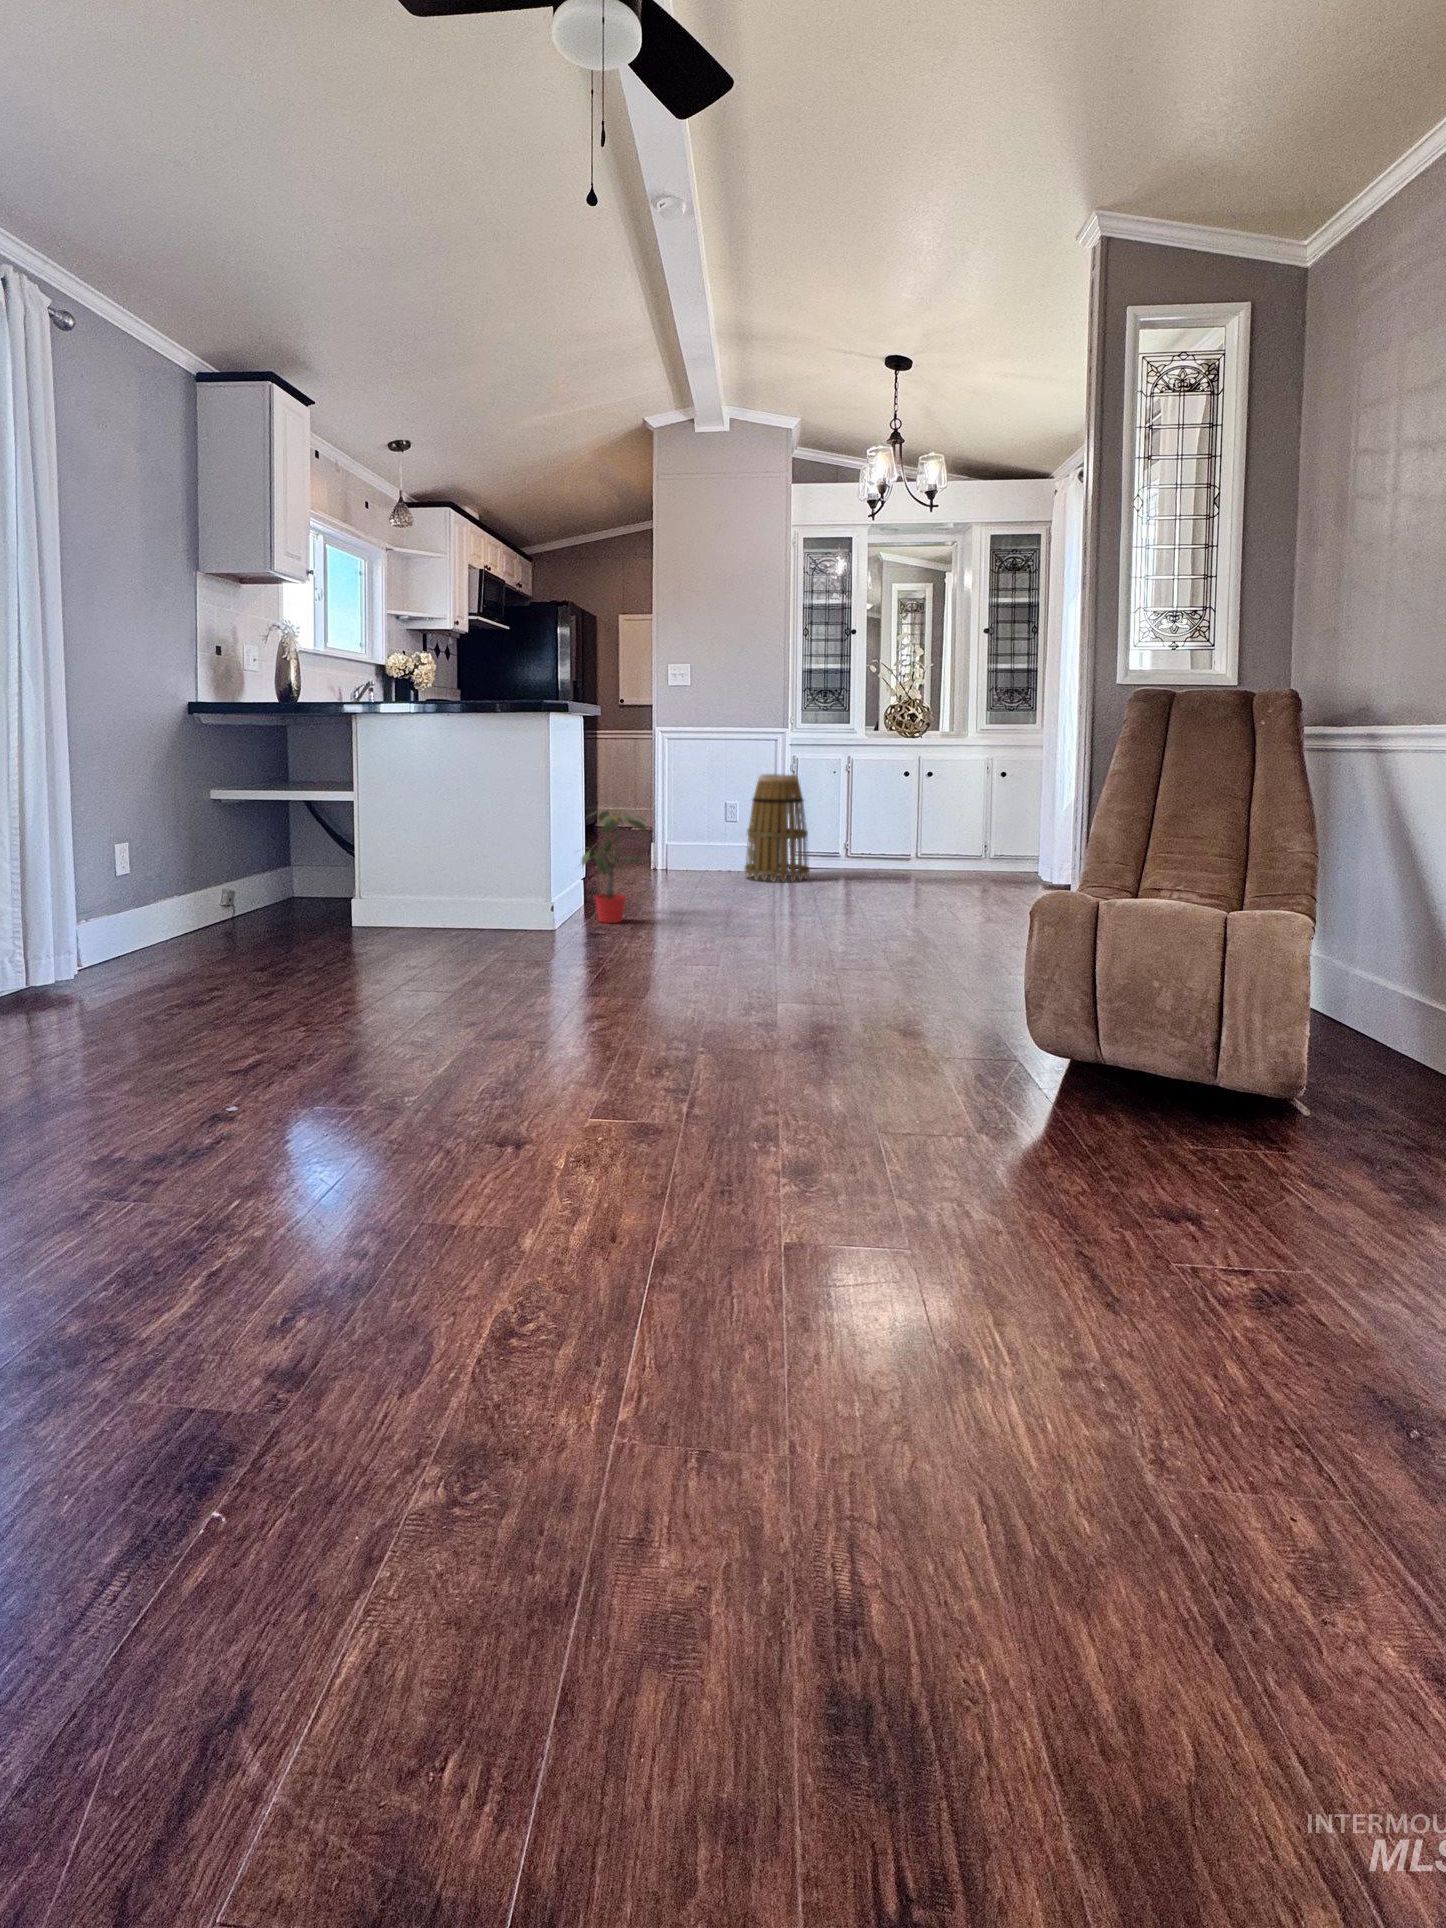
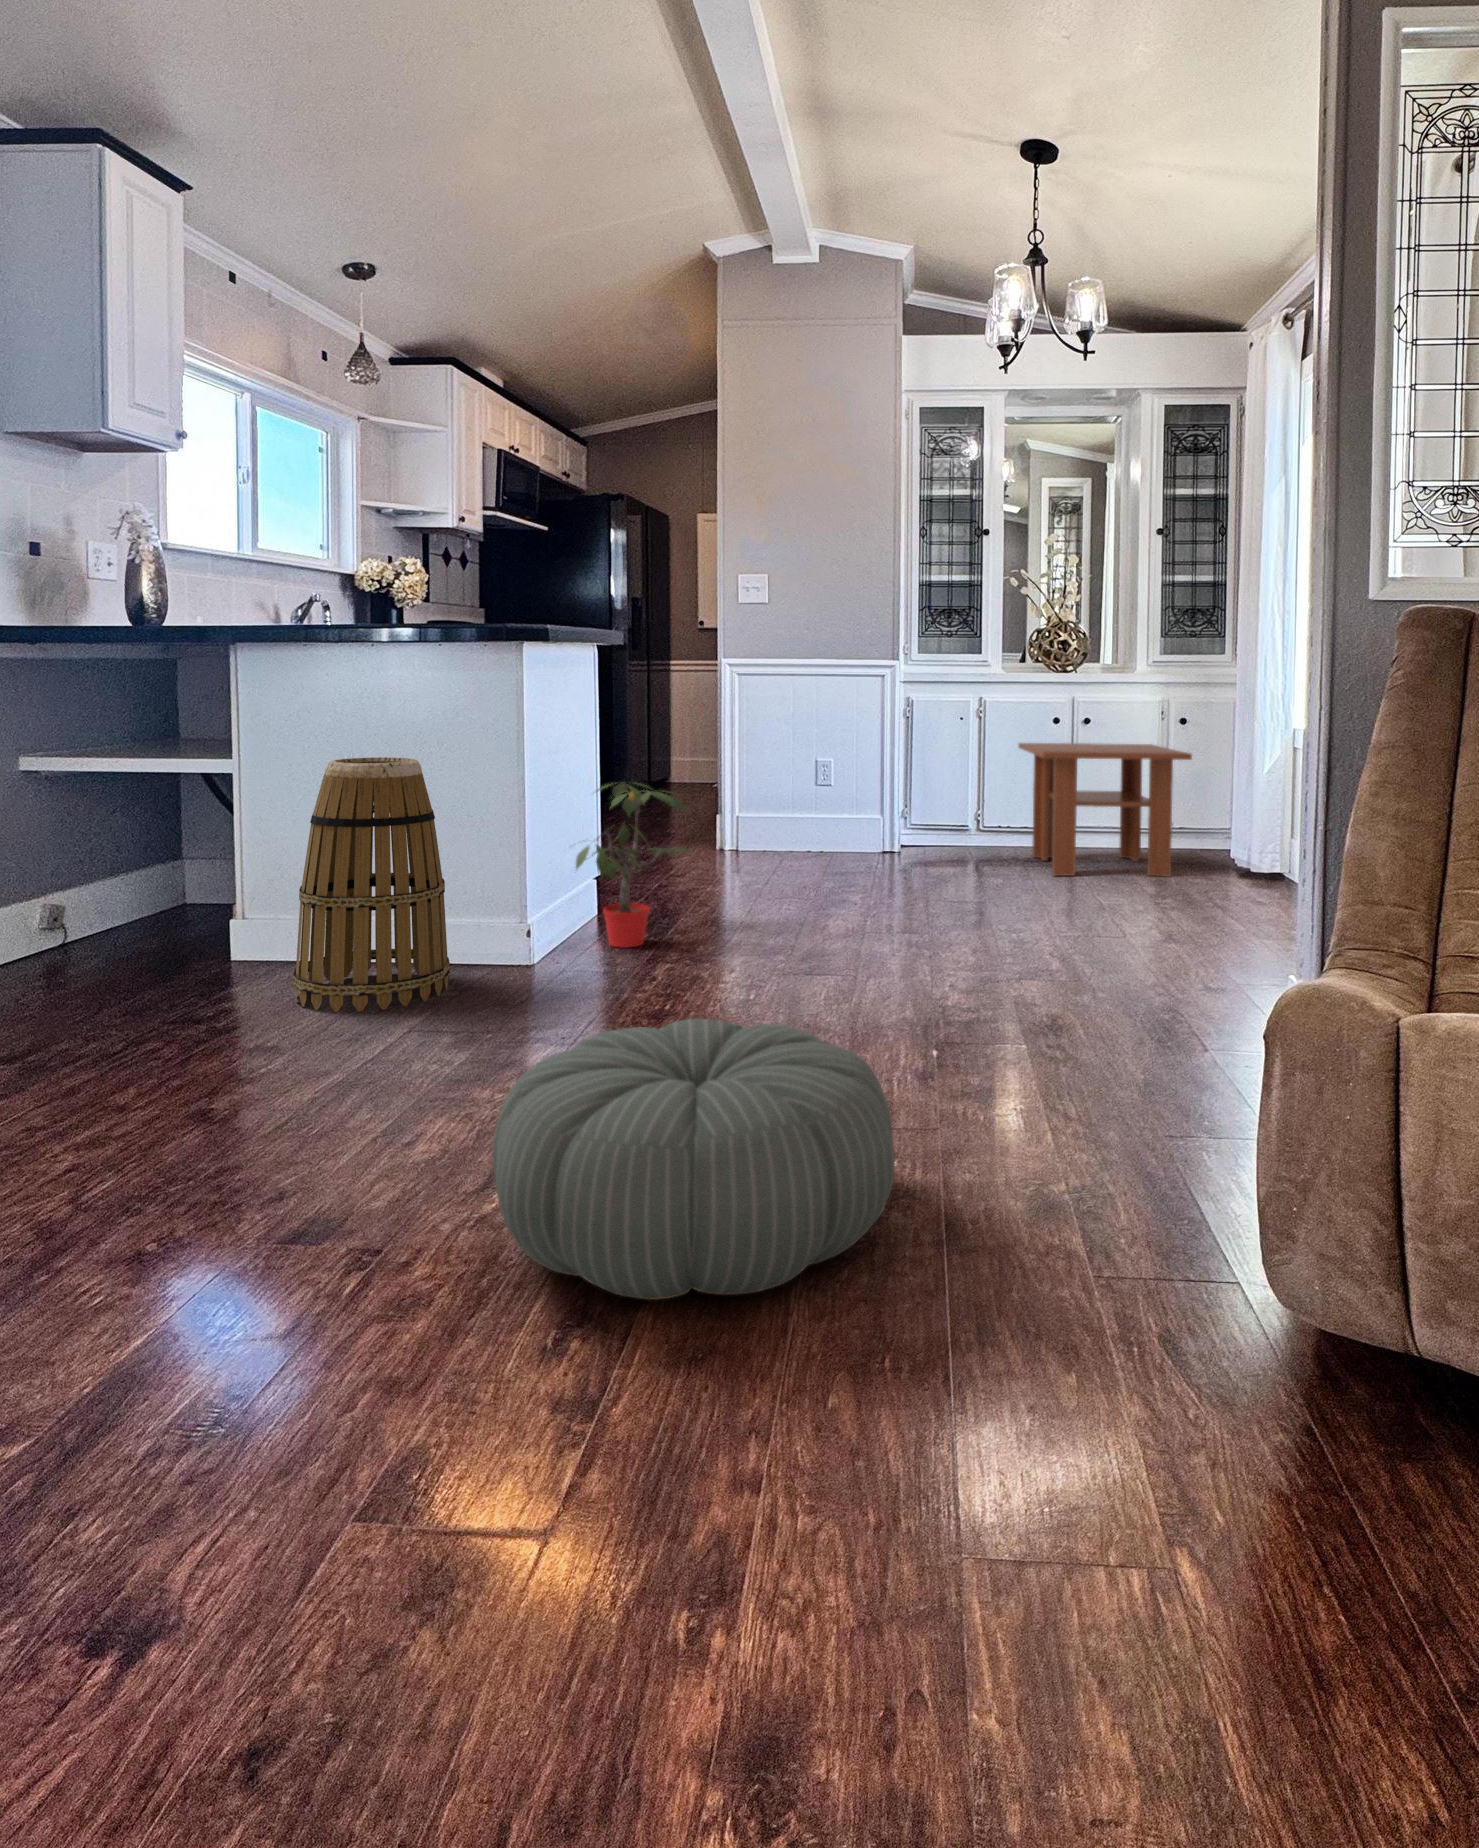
basket: present [745,774,810,882] -> present [293,757,450,1012]
coffee table: none [878,790,1009,888] -> present [1019,743,1192,877]
pouf: none [599,931,826,1061] -> present [492,1019,894,1300]

